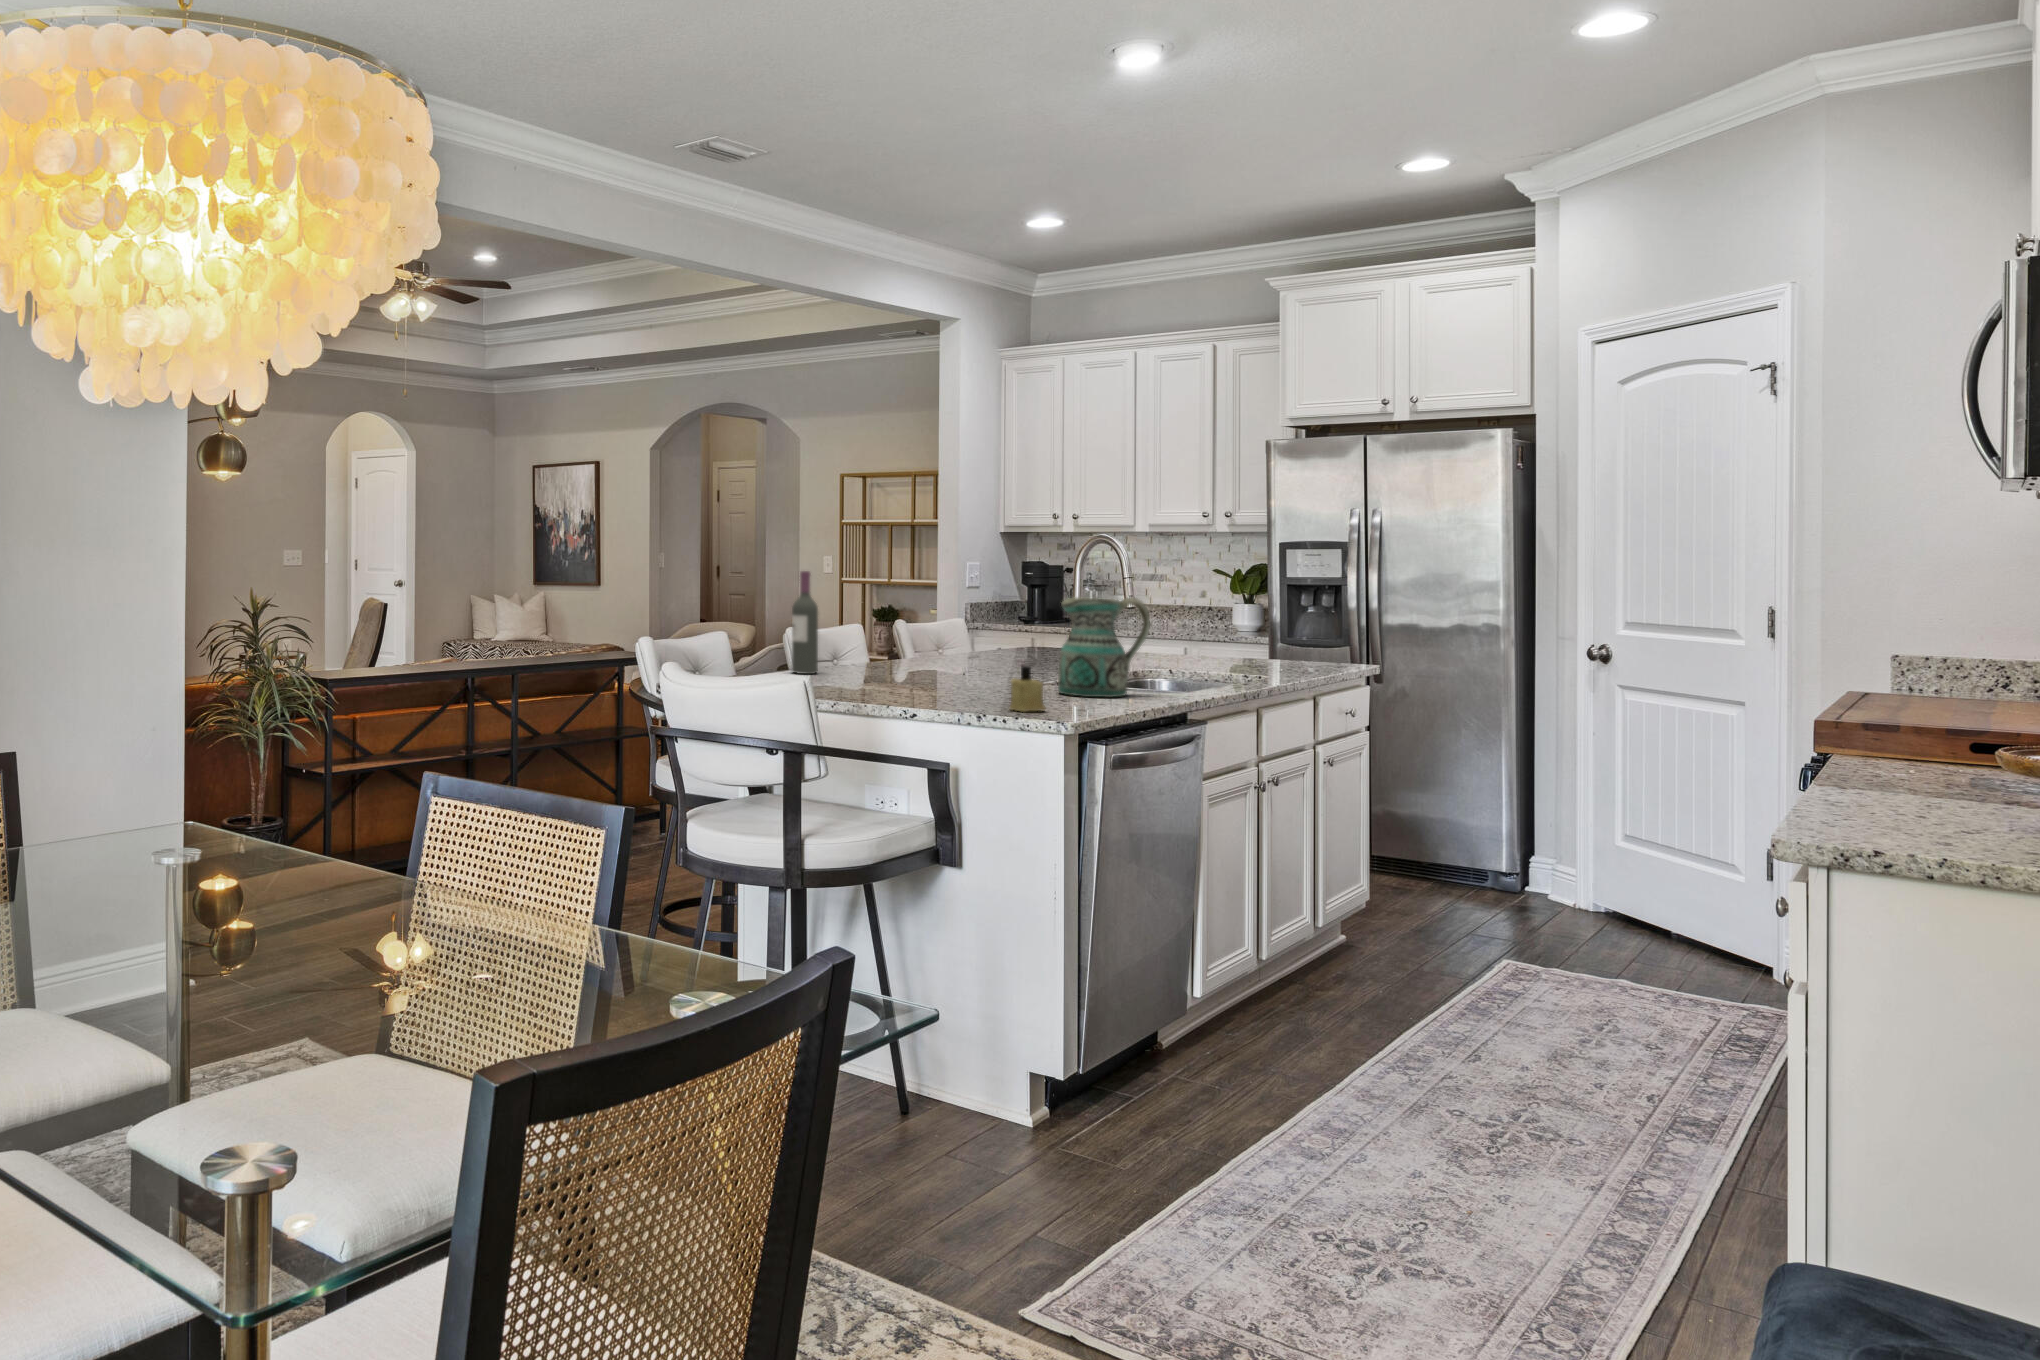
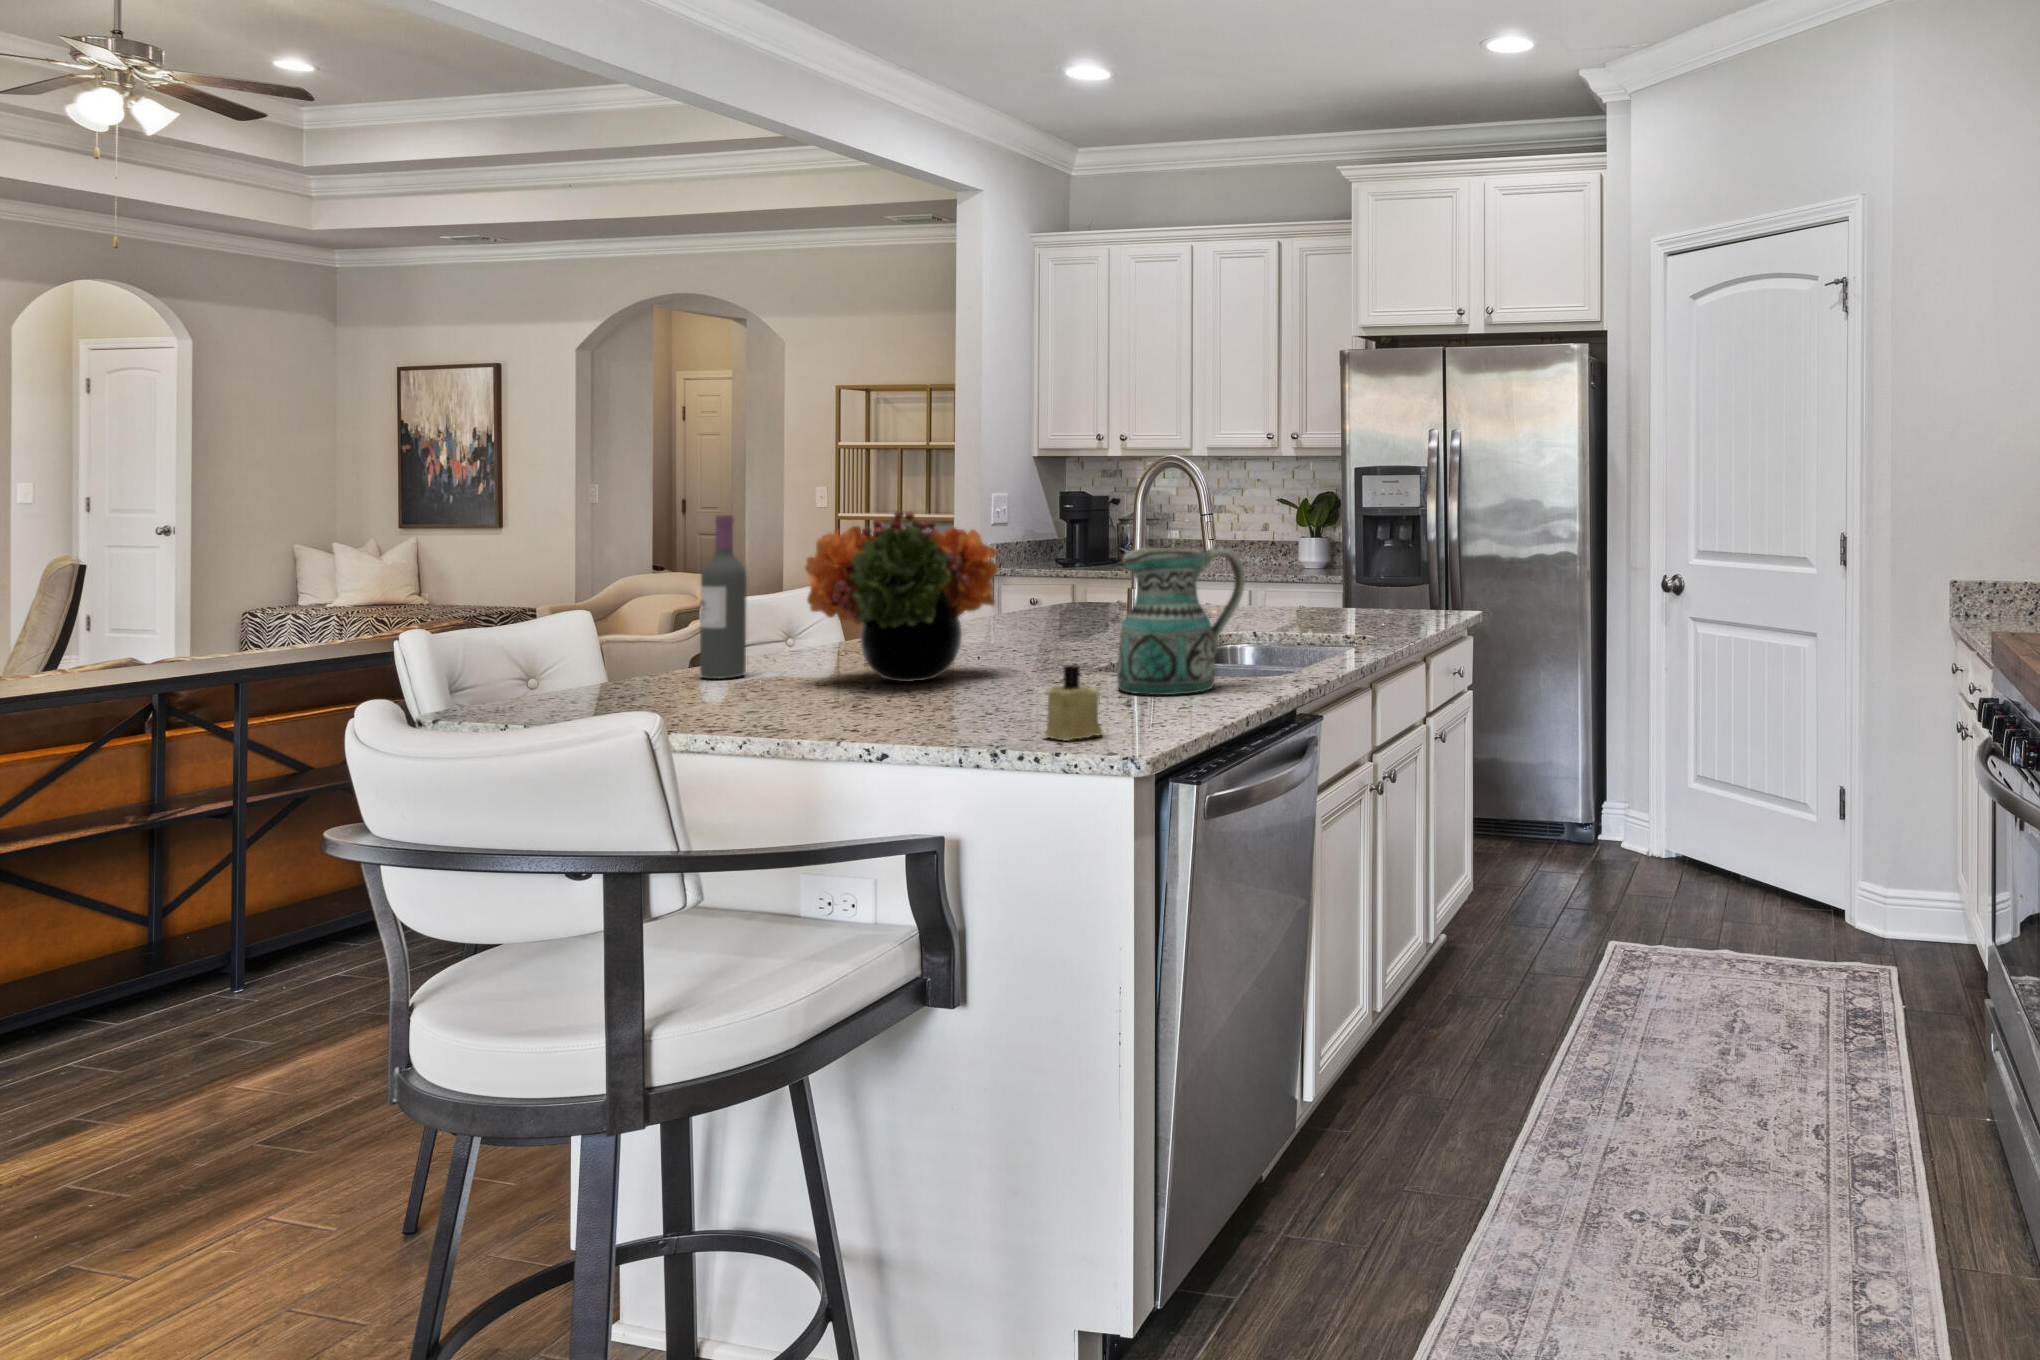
flower arrangement: none [854,569,978,681] -> present [805,511,998,682]

